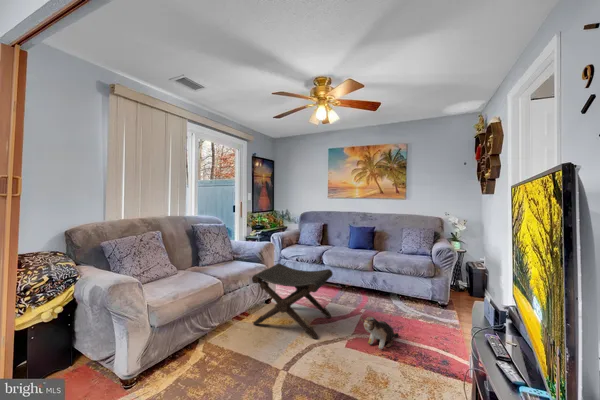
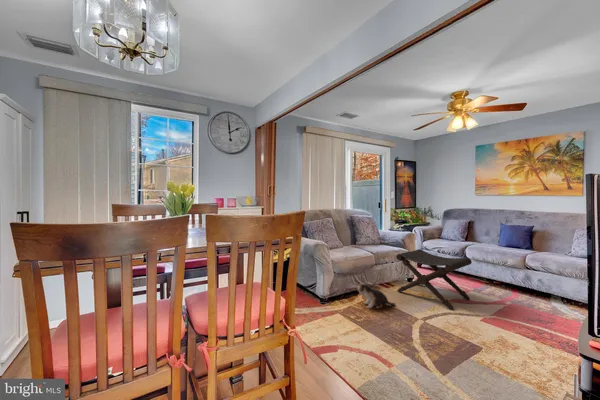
plush toy: present [360,317,398,349] -> present [355,282,395,308]

